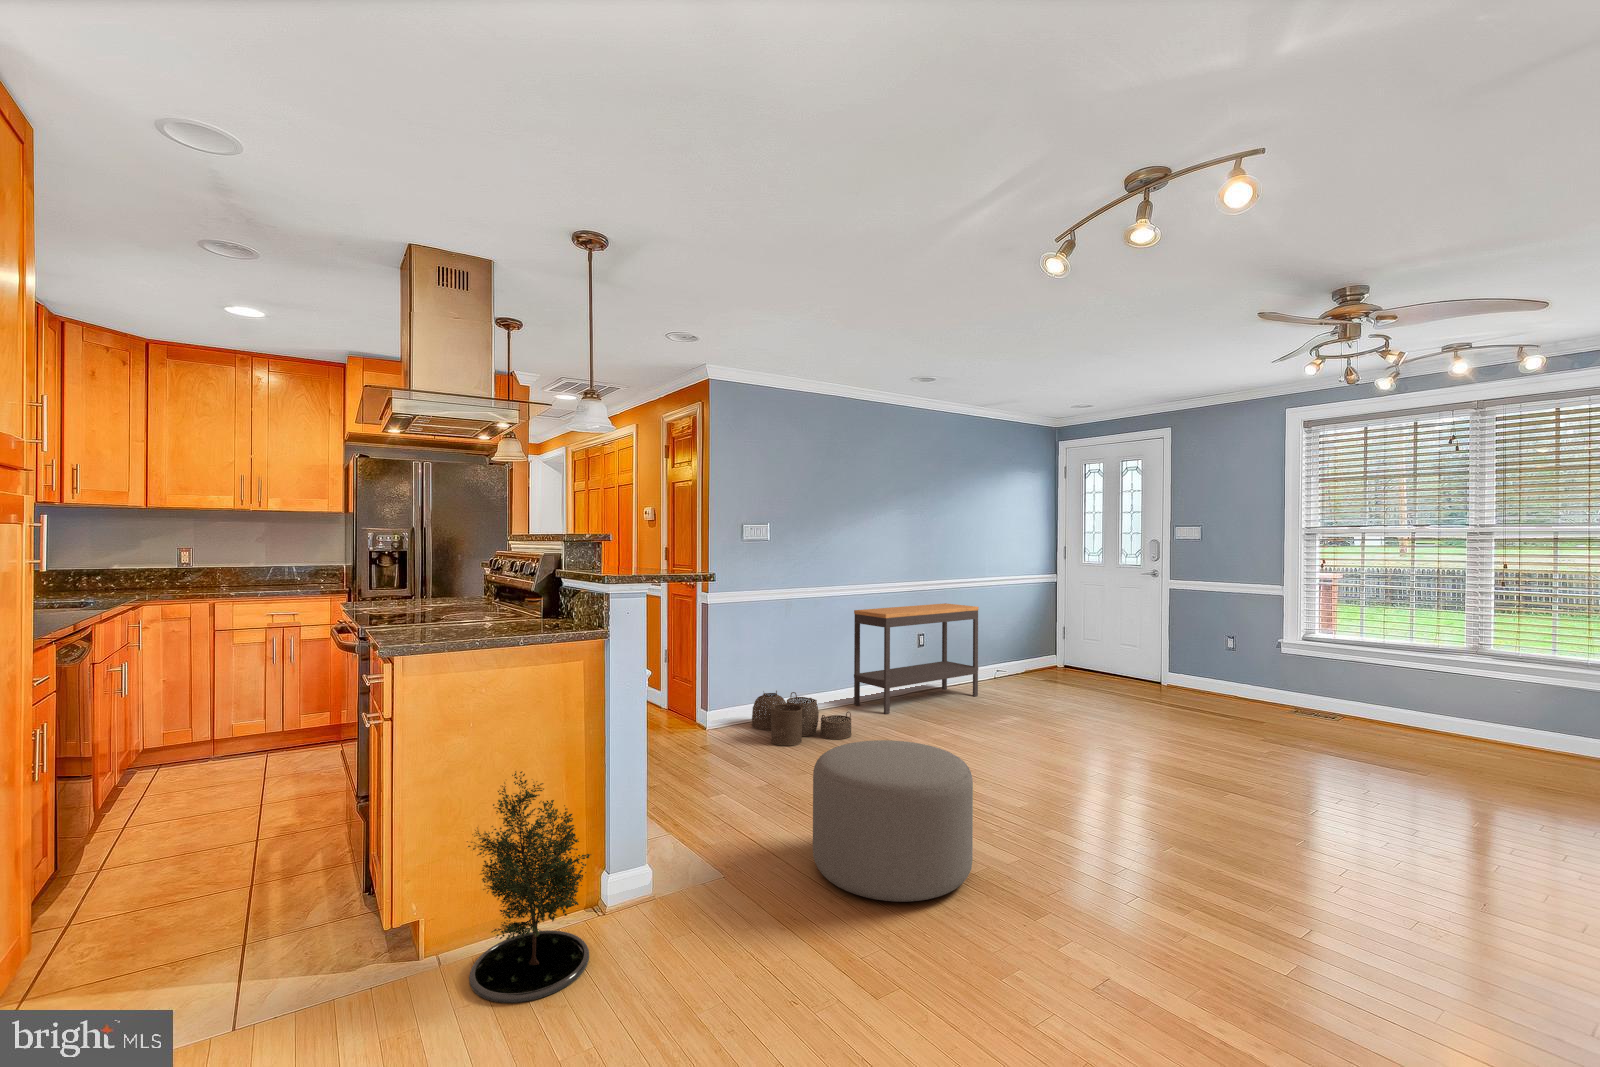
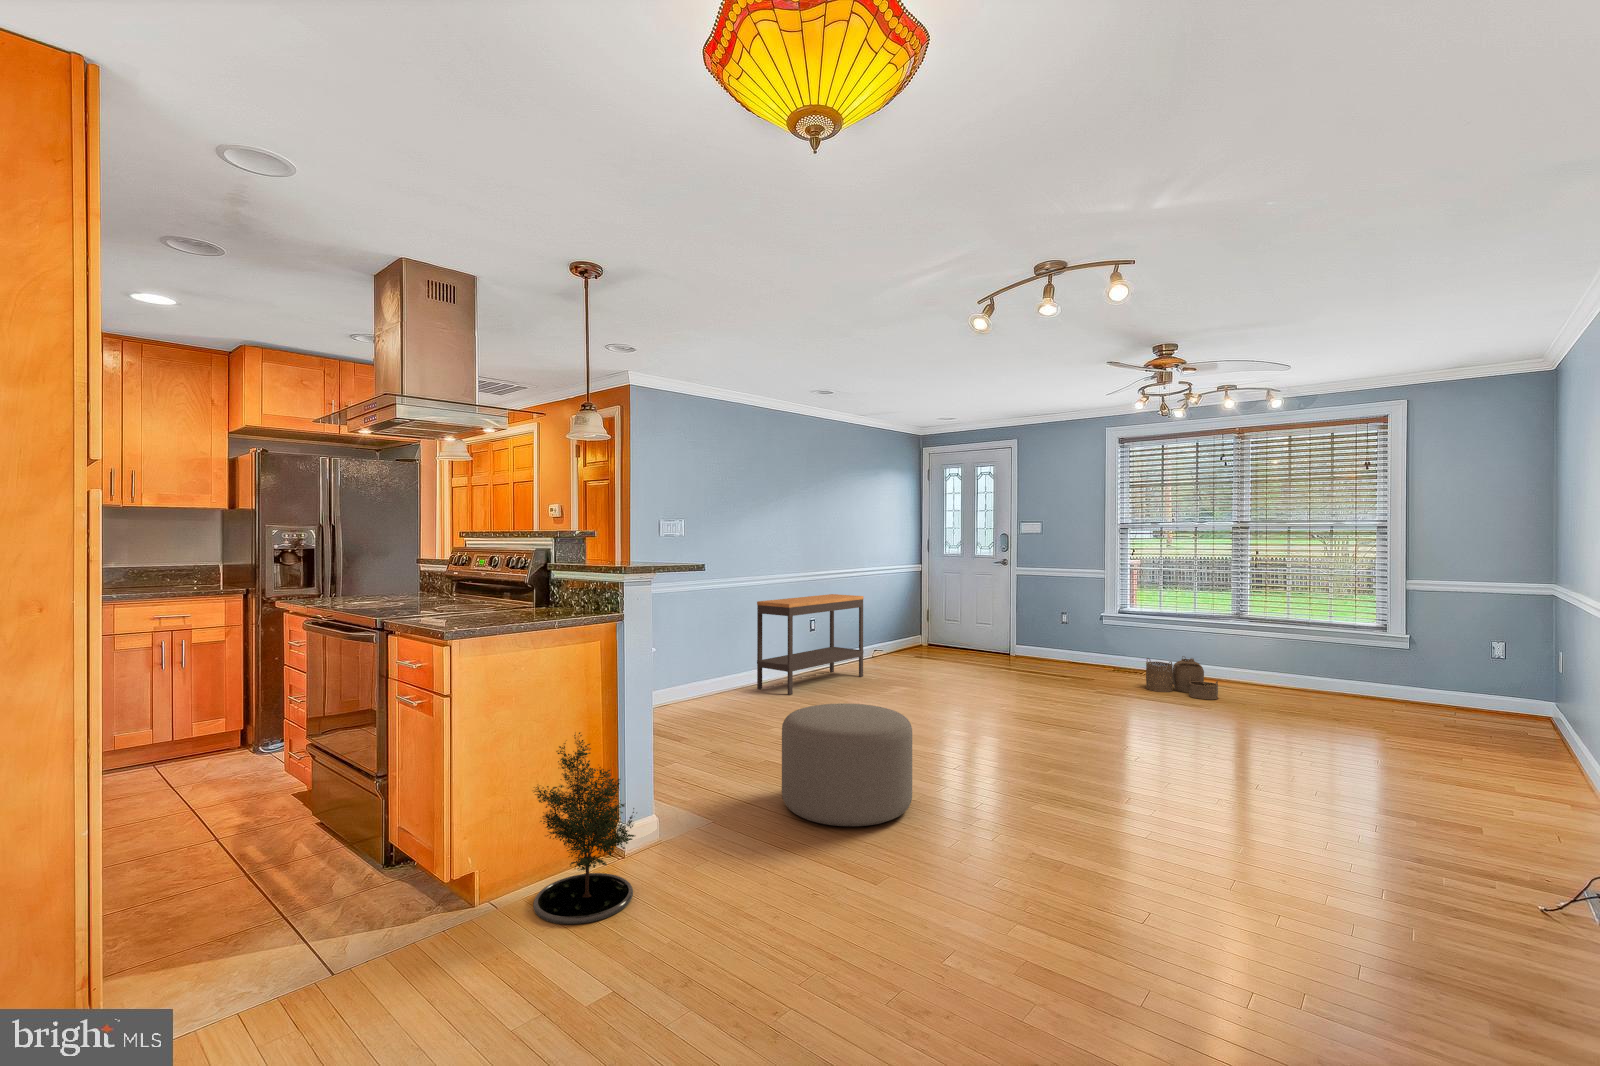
woven basket: present [752,691,852,745] -> present [1146,656,1218,700]

